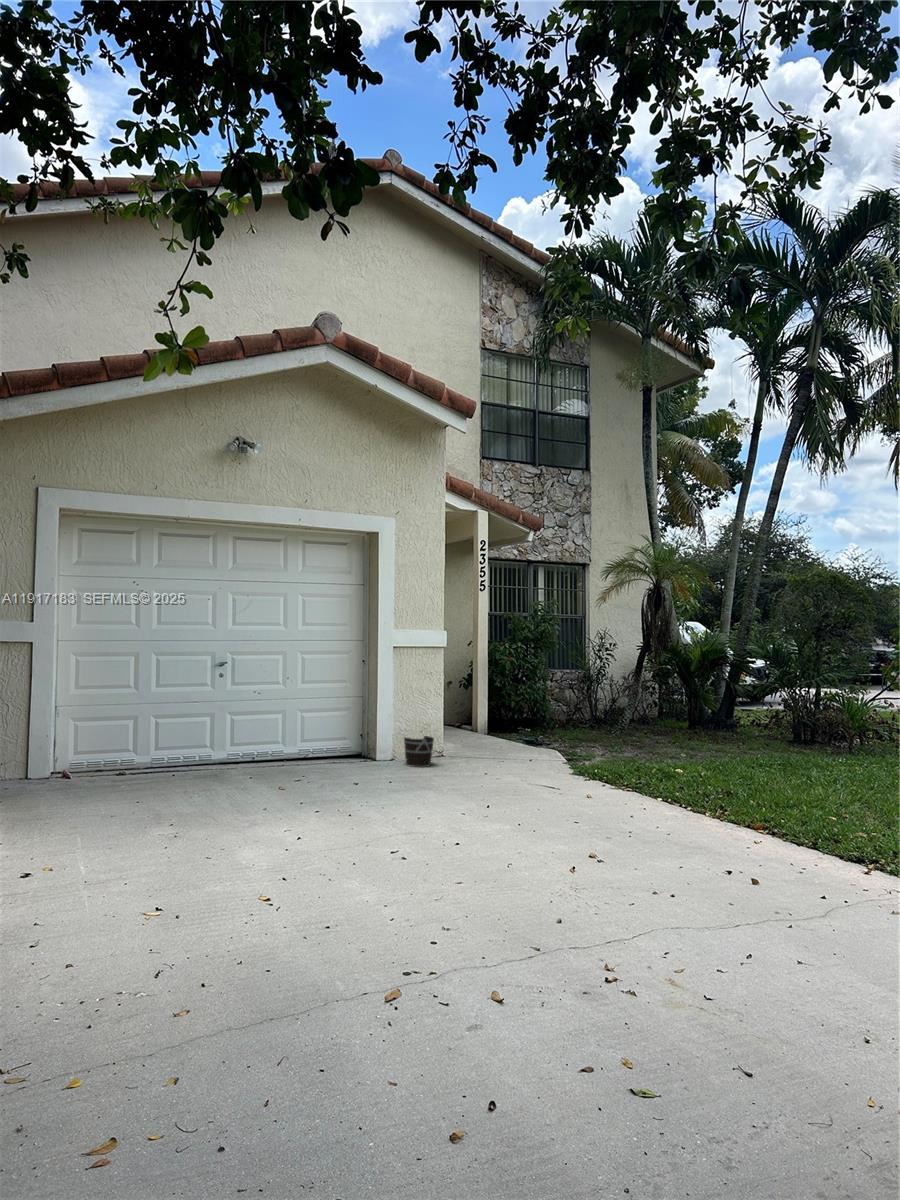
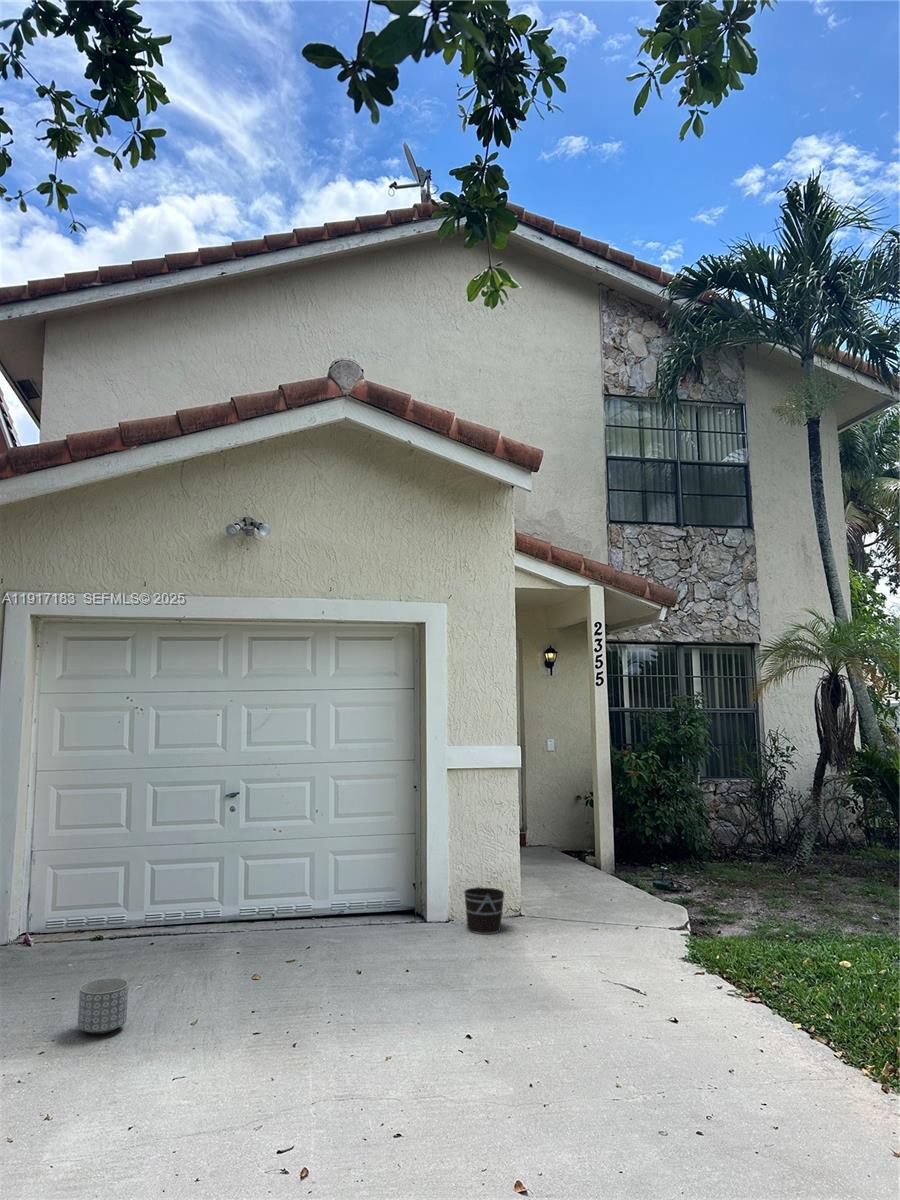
planter: none [180,779,215,815] -> present [77,978,128,1034]

